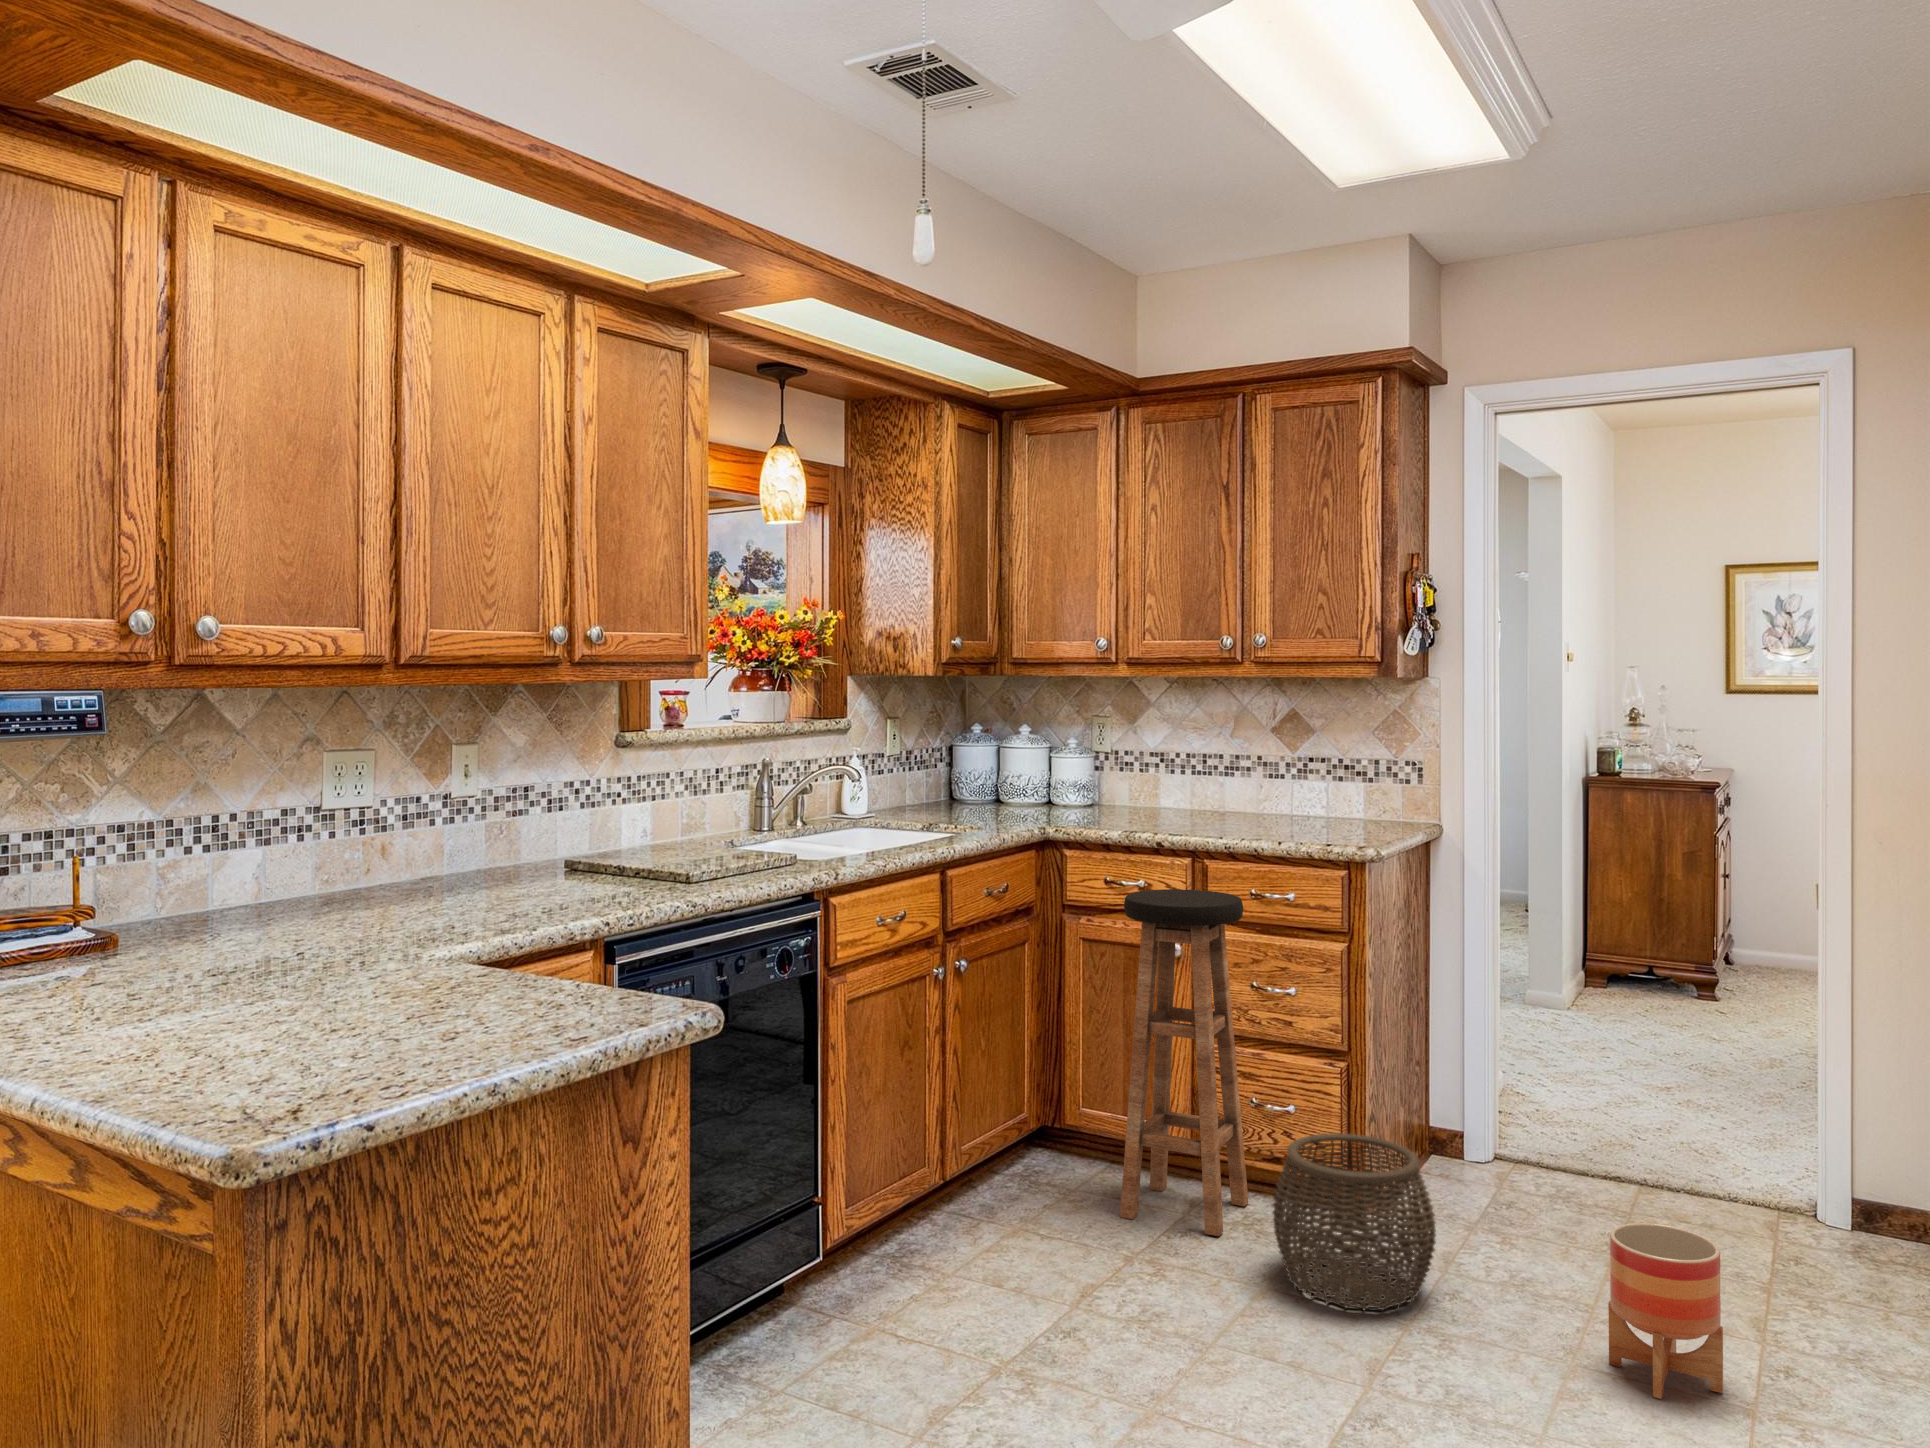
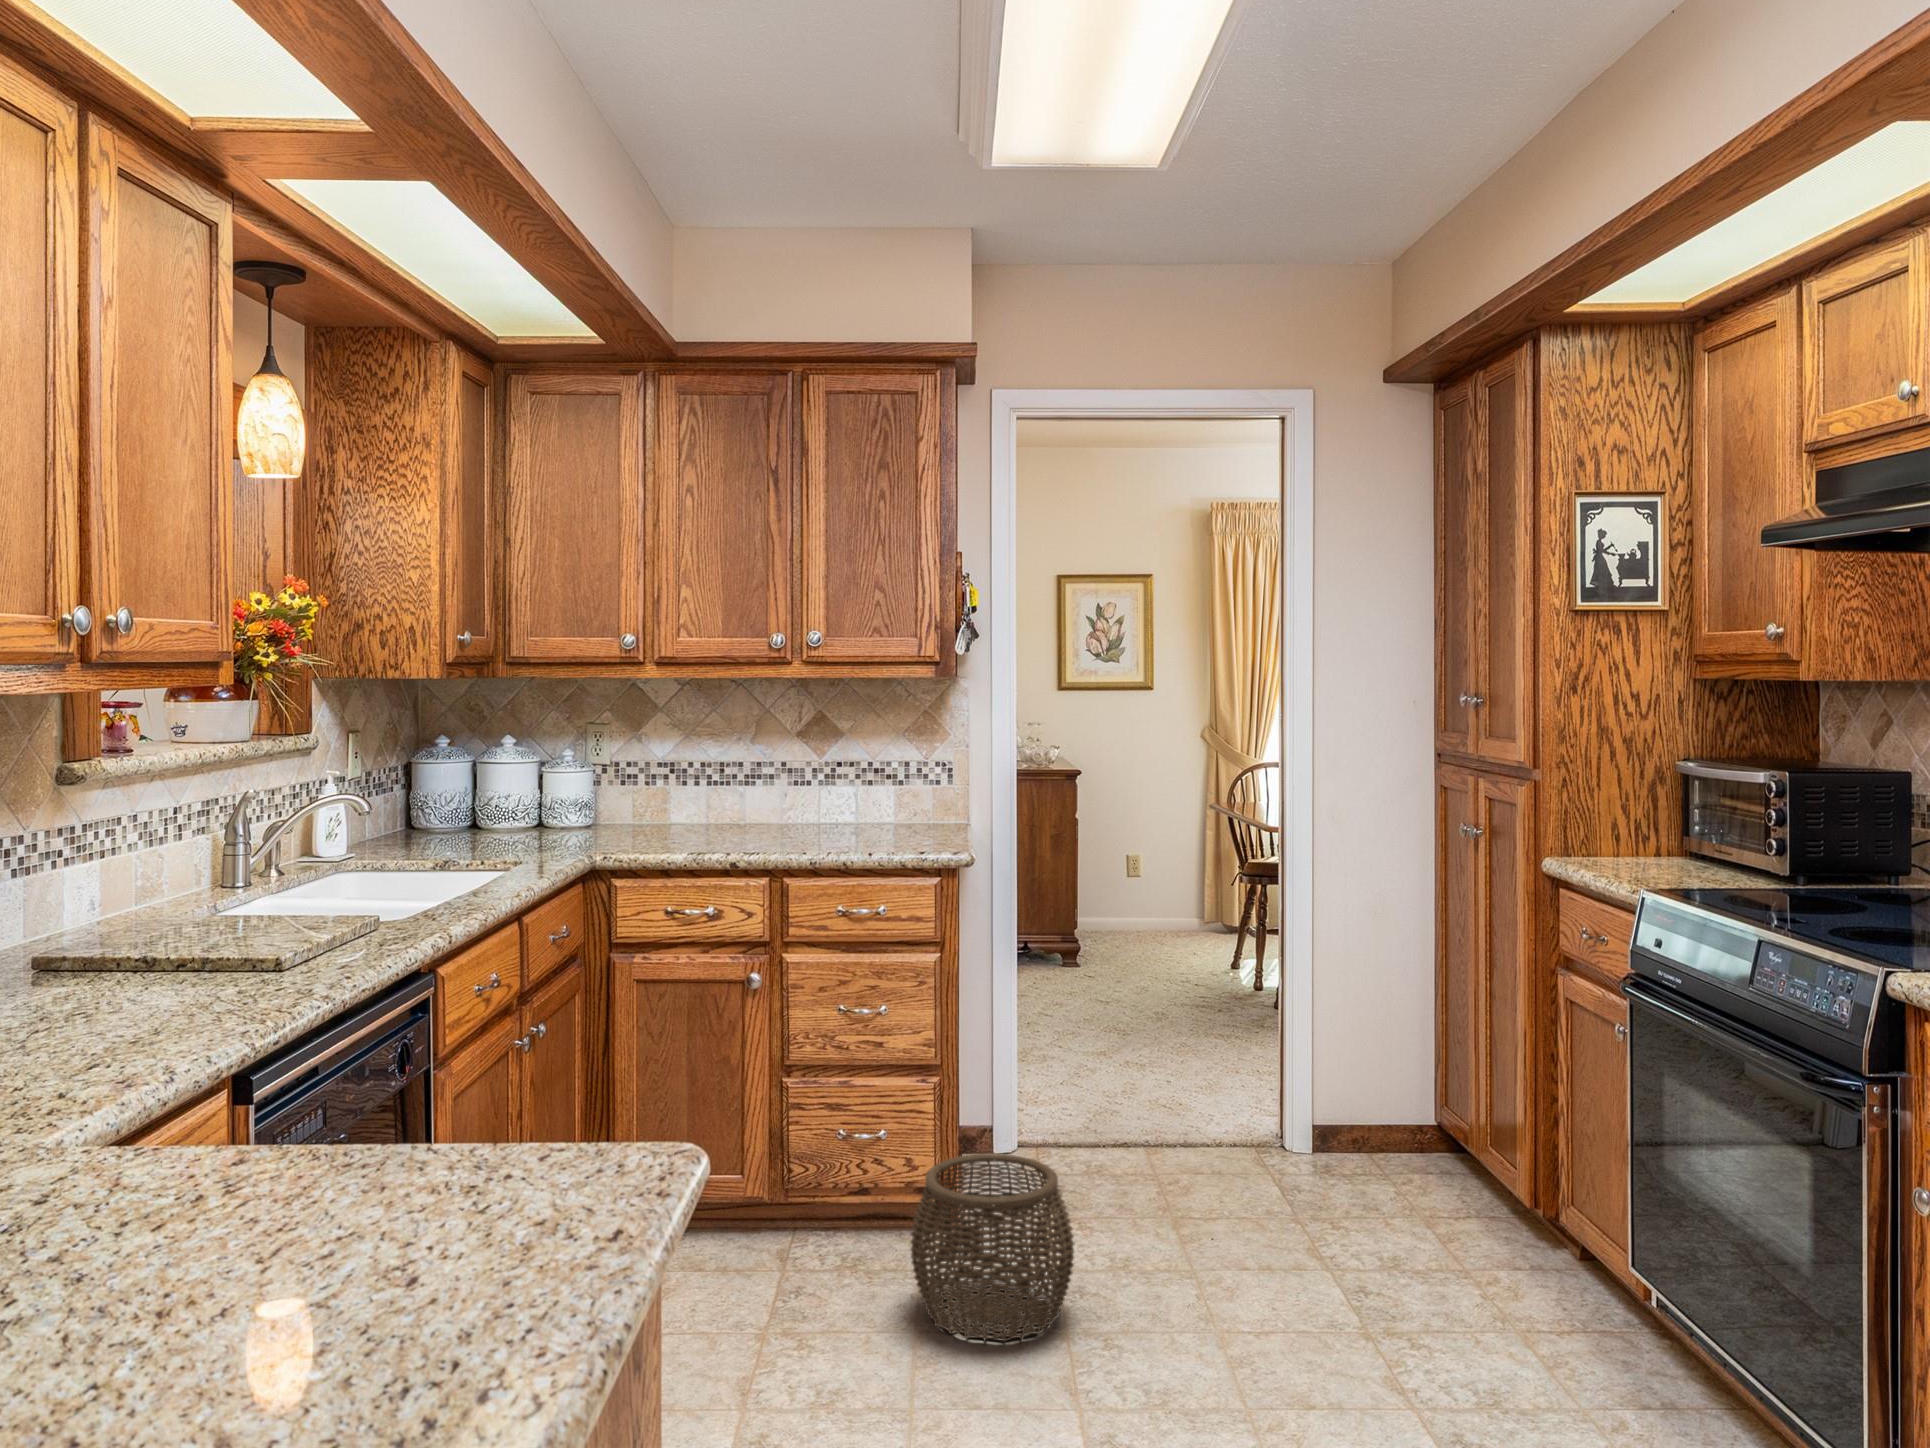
bar stool: present [1120,889,1248,1236] -> none [712,912,842,1295]
planter: present [1608,1223,1723,1399] -> none [1245,1191,1343,1358]

